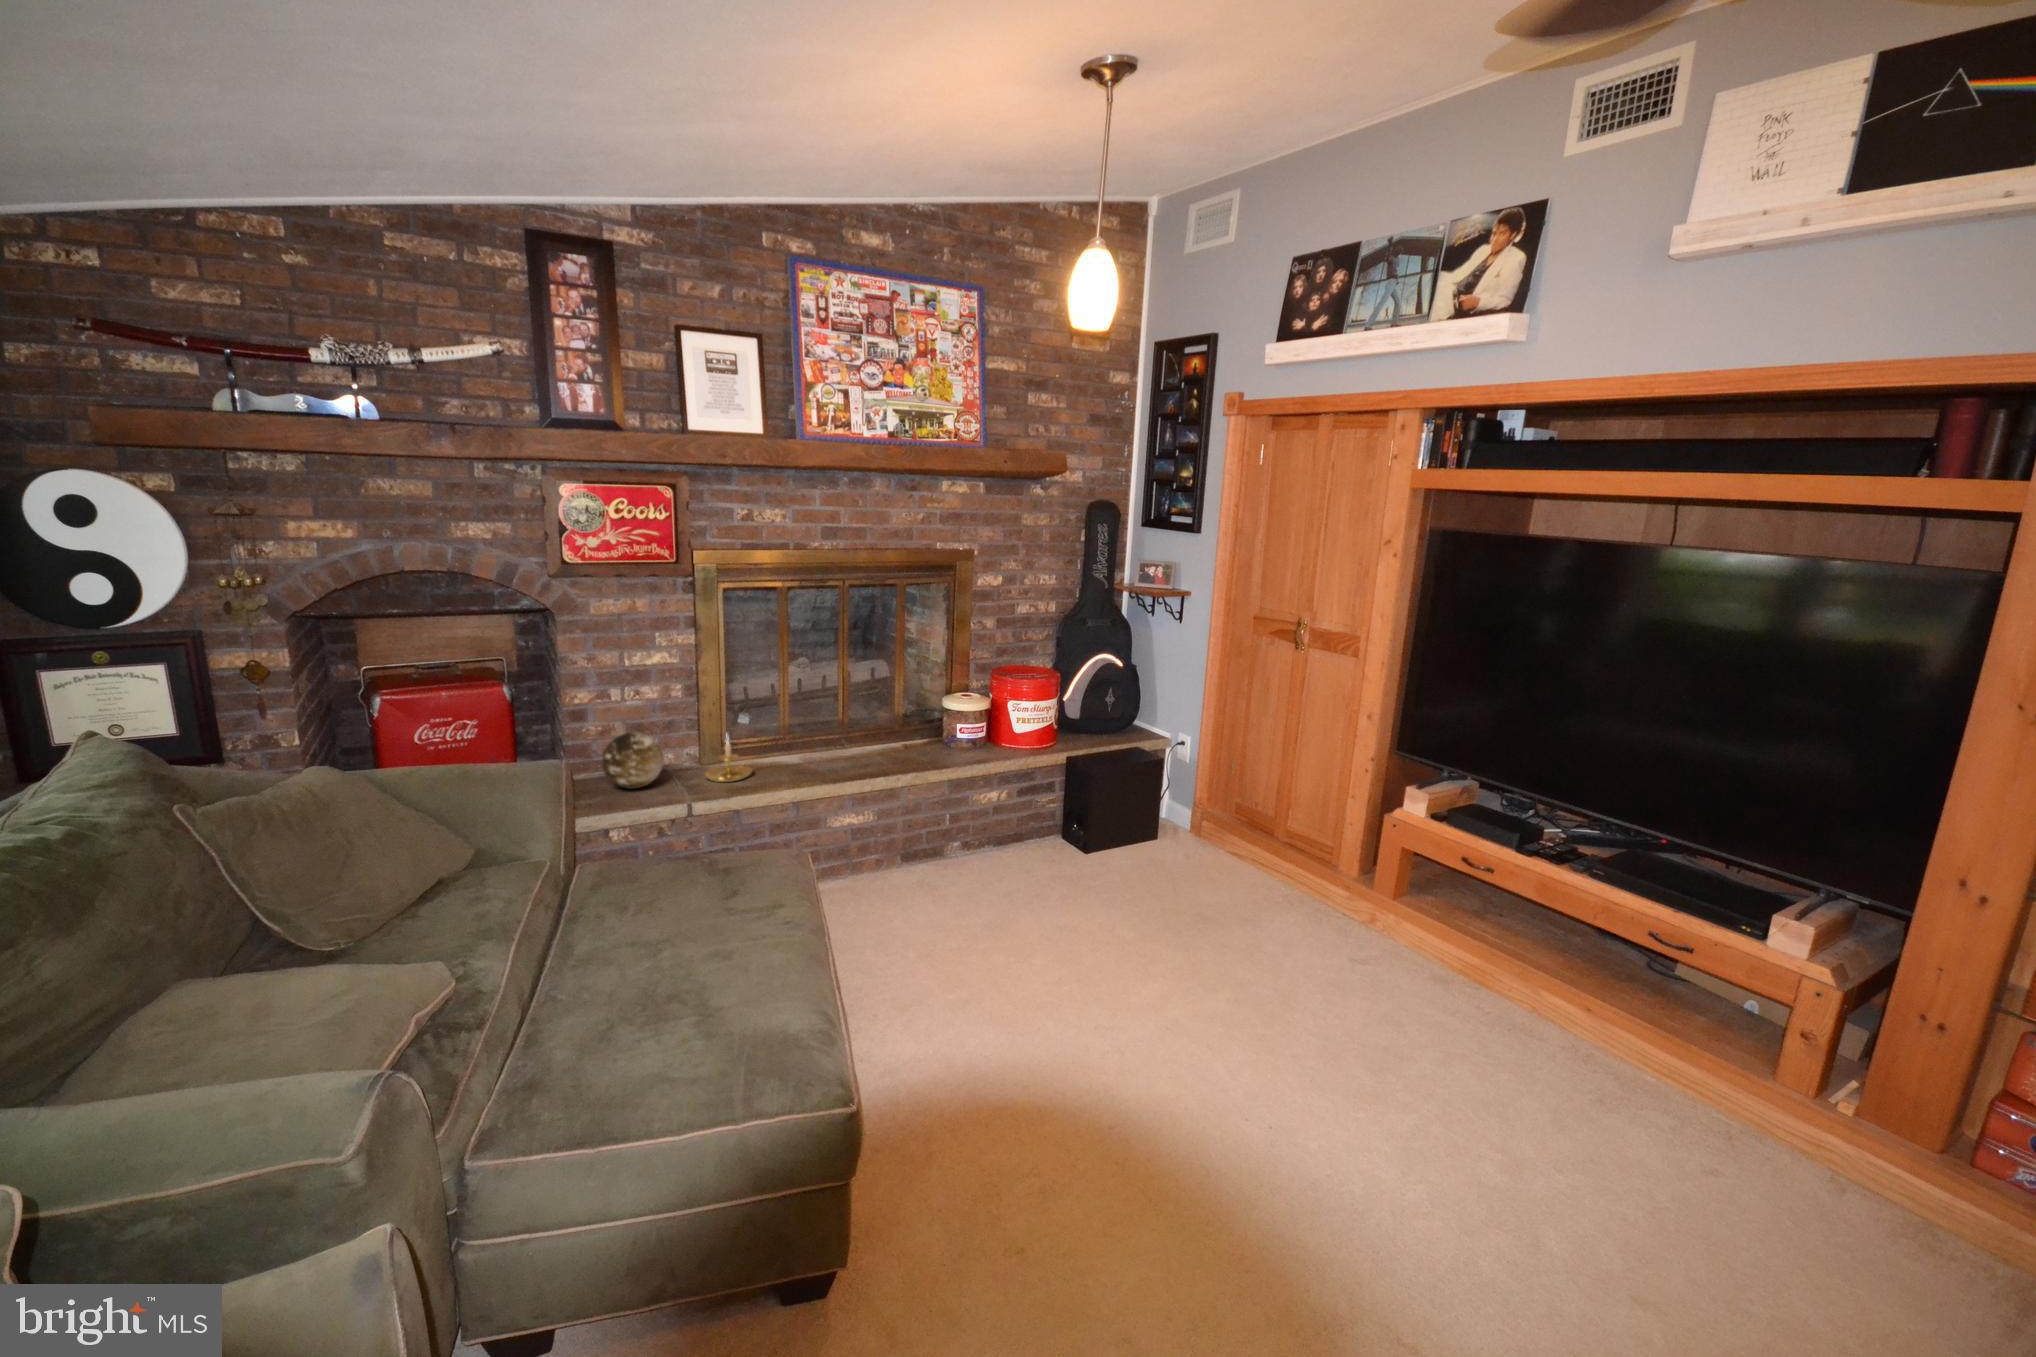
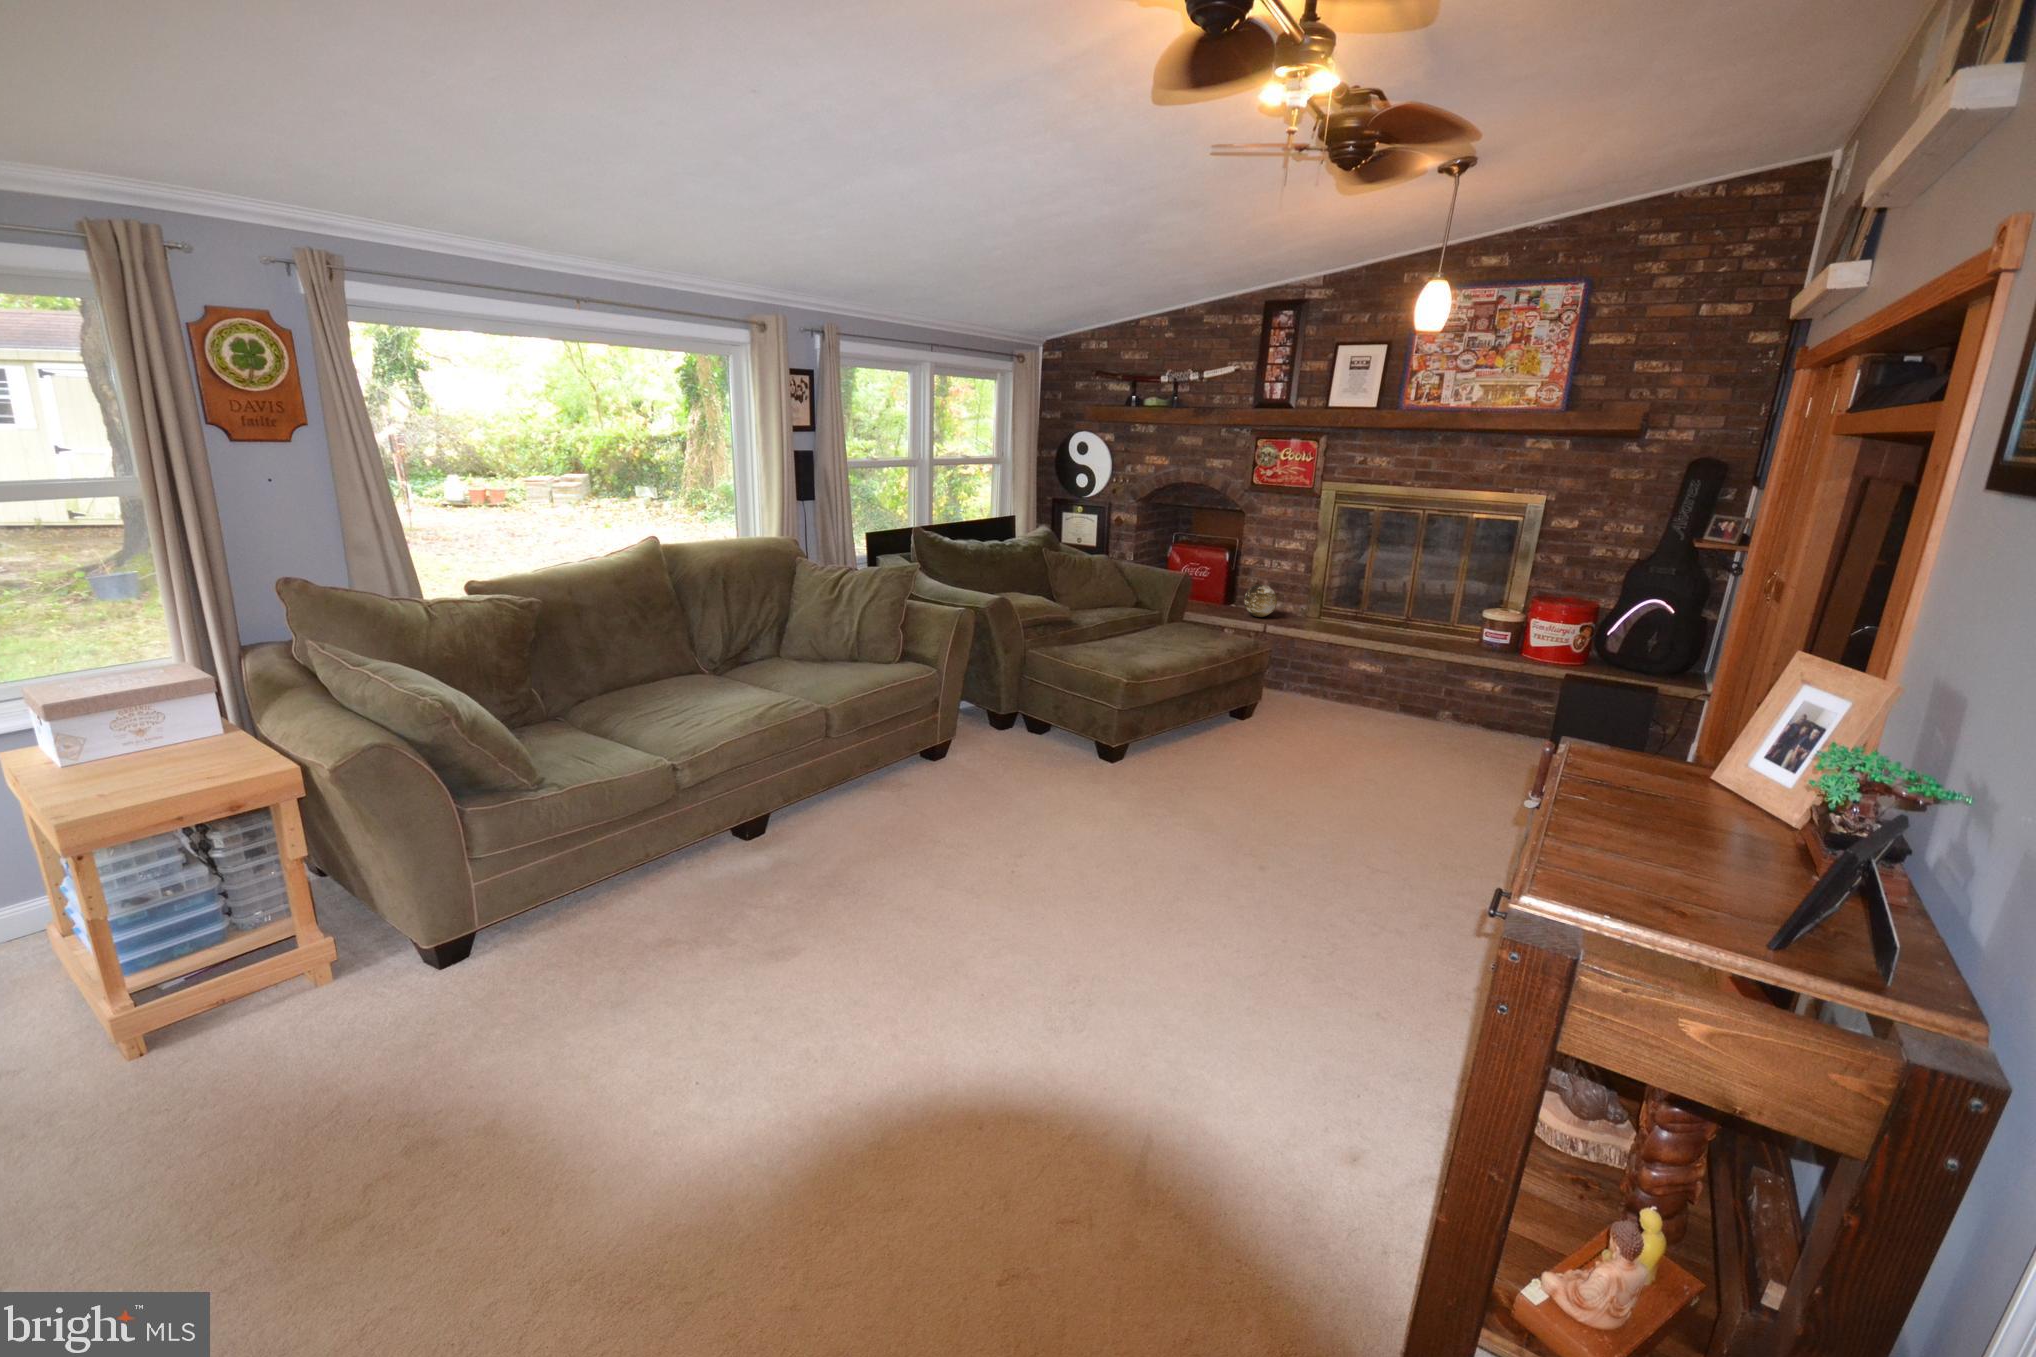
candle holder: present [705,736,753,782] -> none [1296,596,1330,626]

